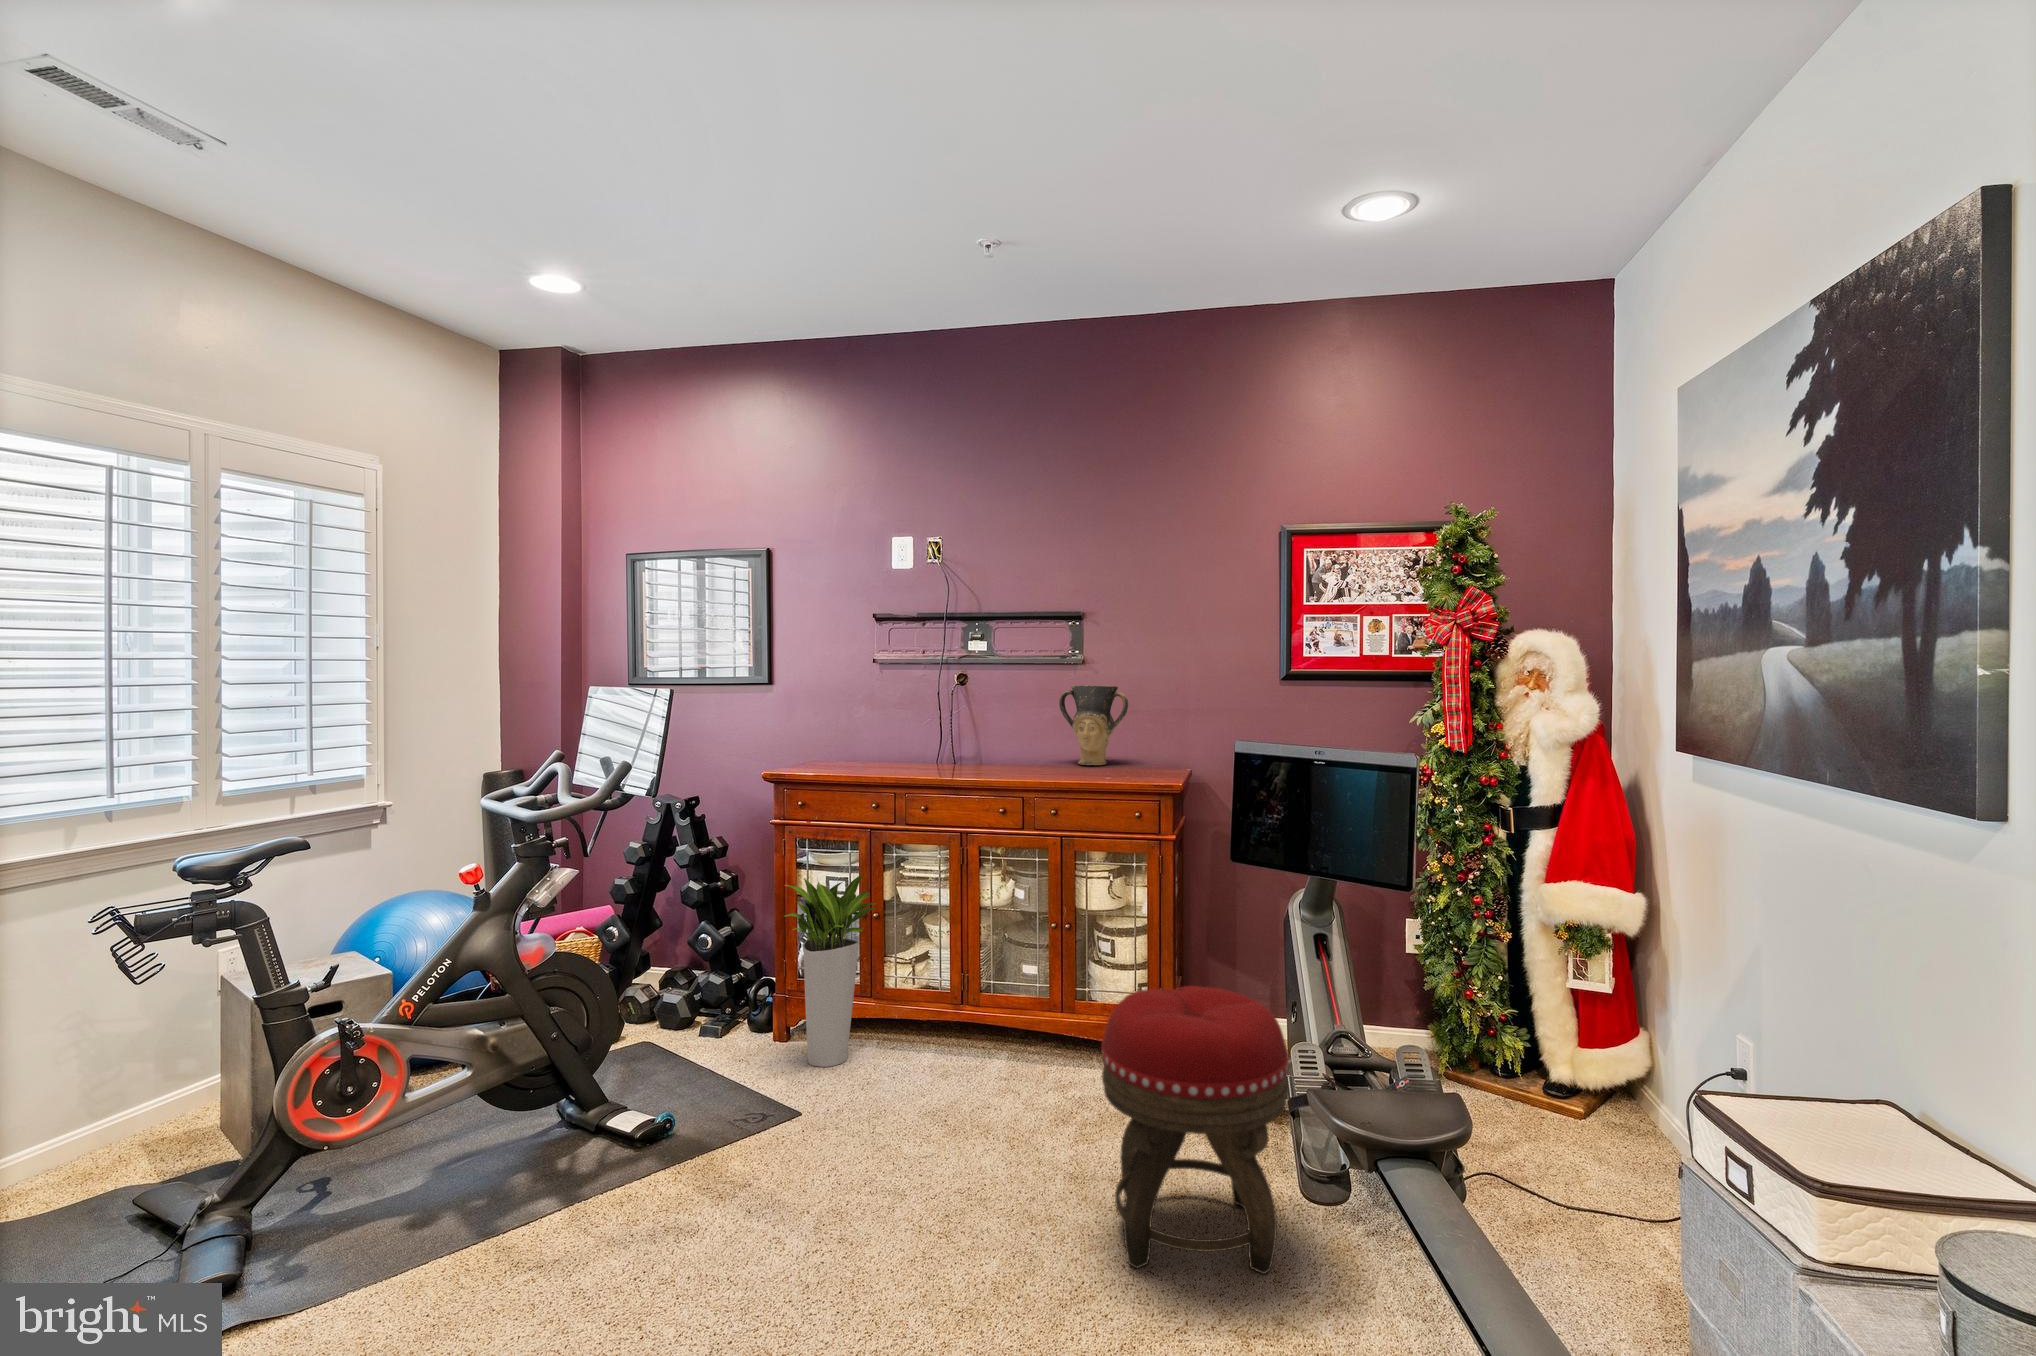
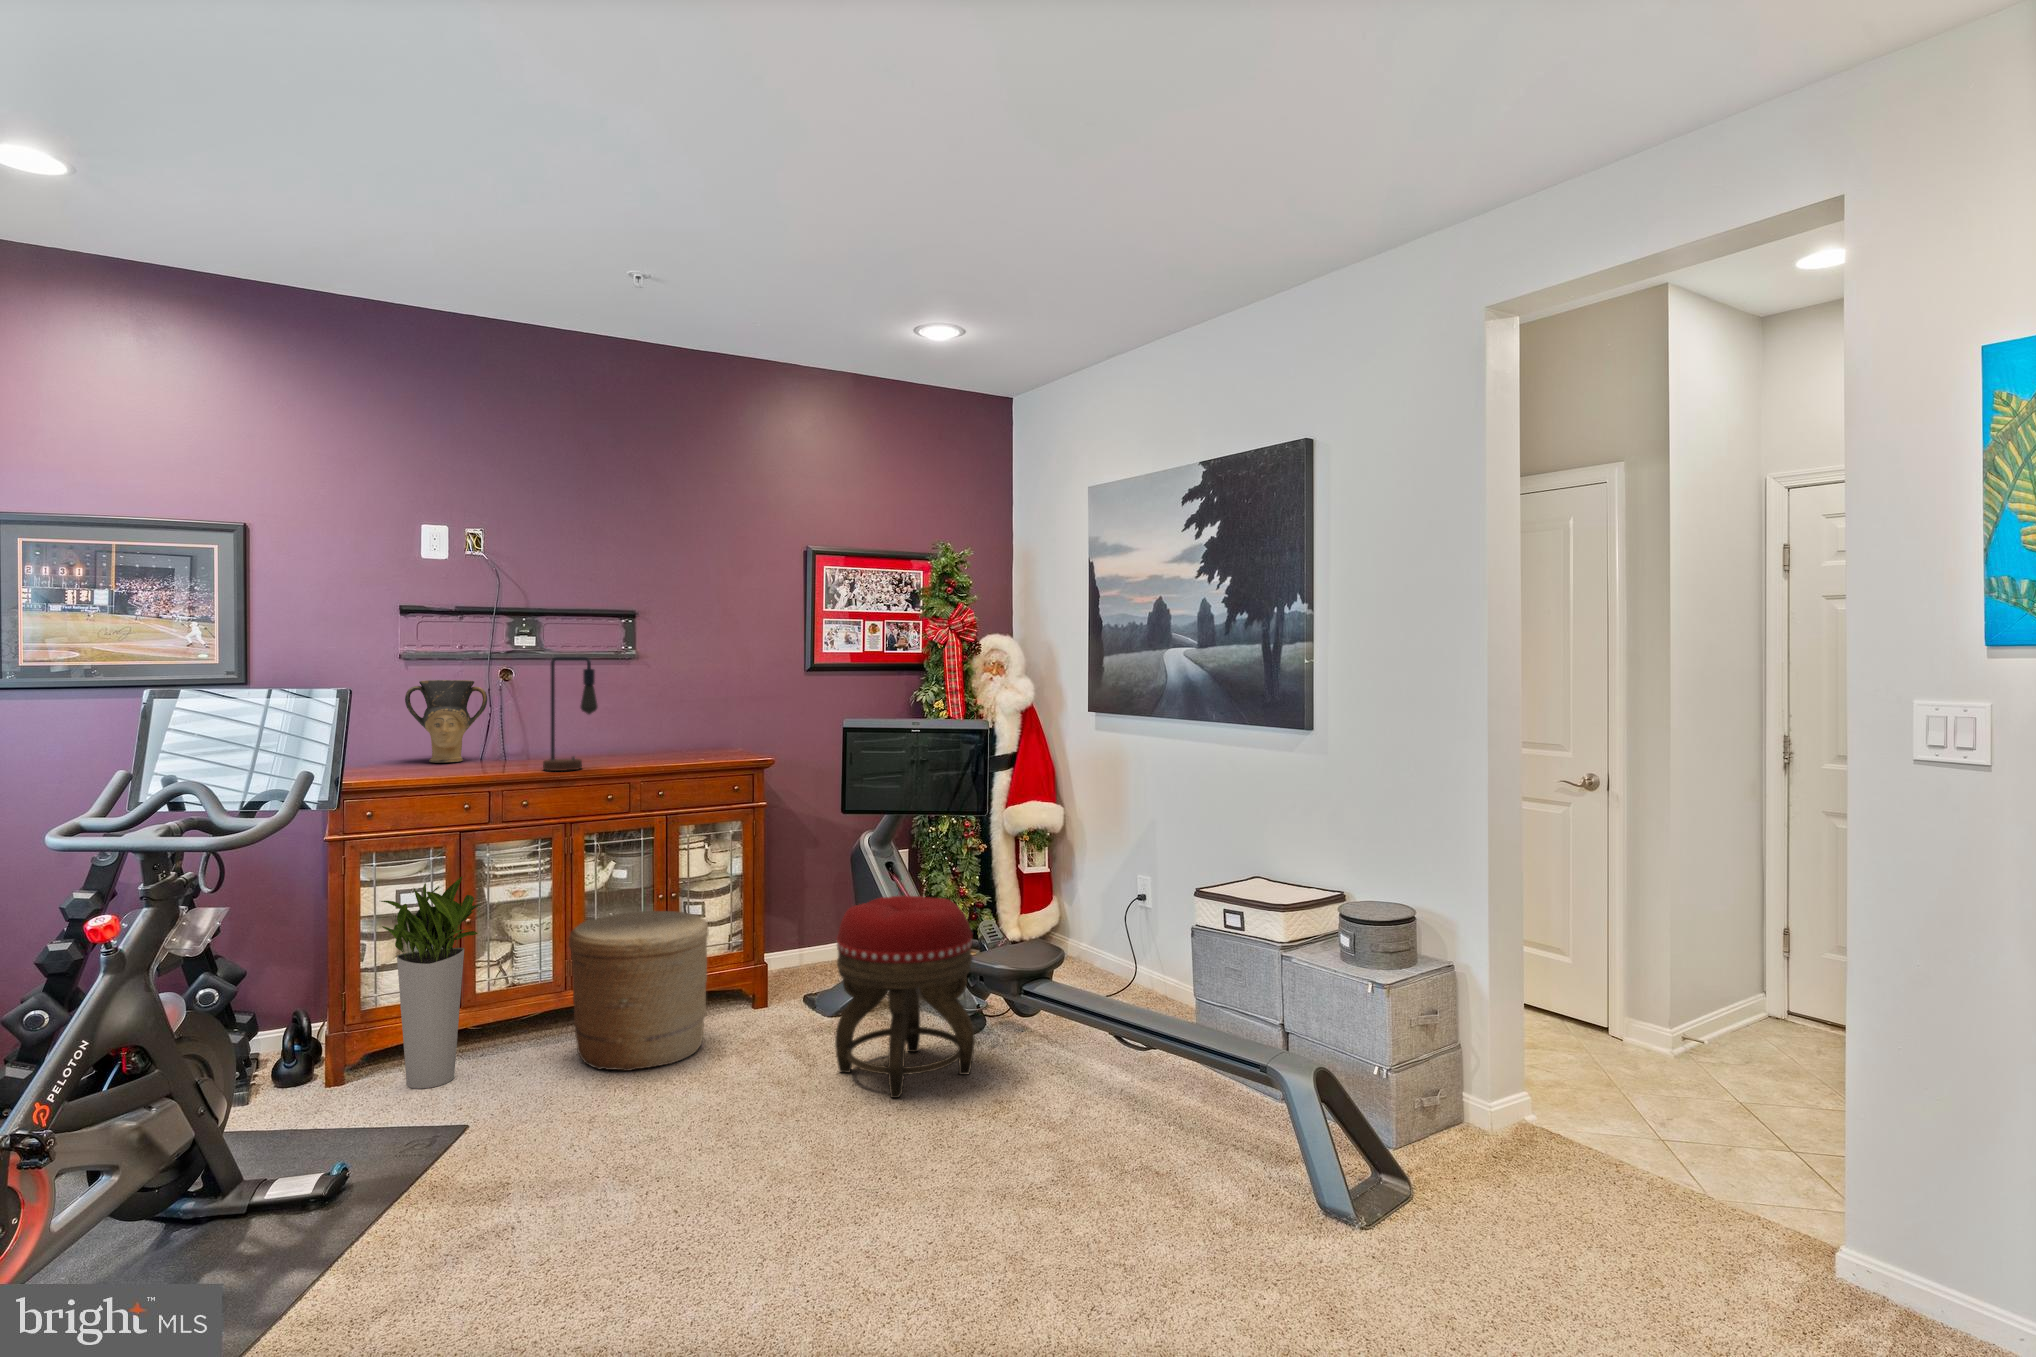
table lamp: none [948,665,993,780] -> present [543,657,598,771]
vase: present [1059,685,1128,765] -> present [405,680,487,762]
woven basket: none [924,936,1067,1115] -> present [569,911,709,1071]

